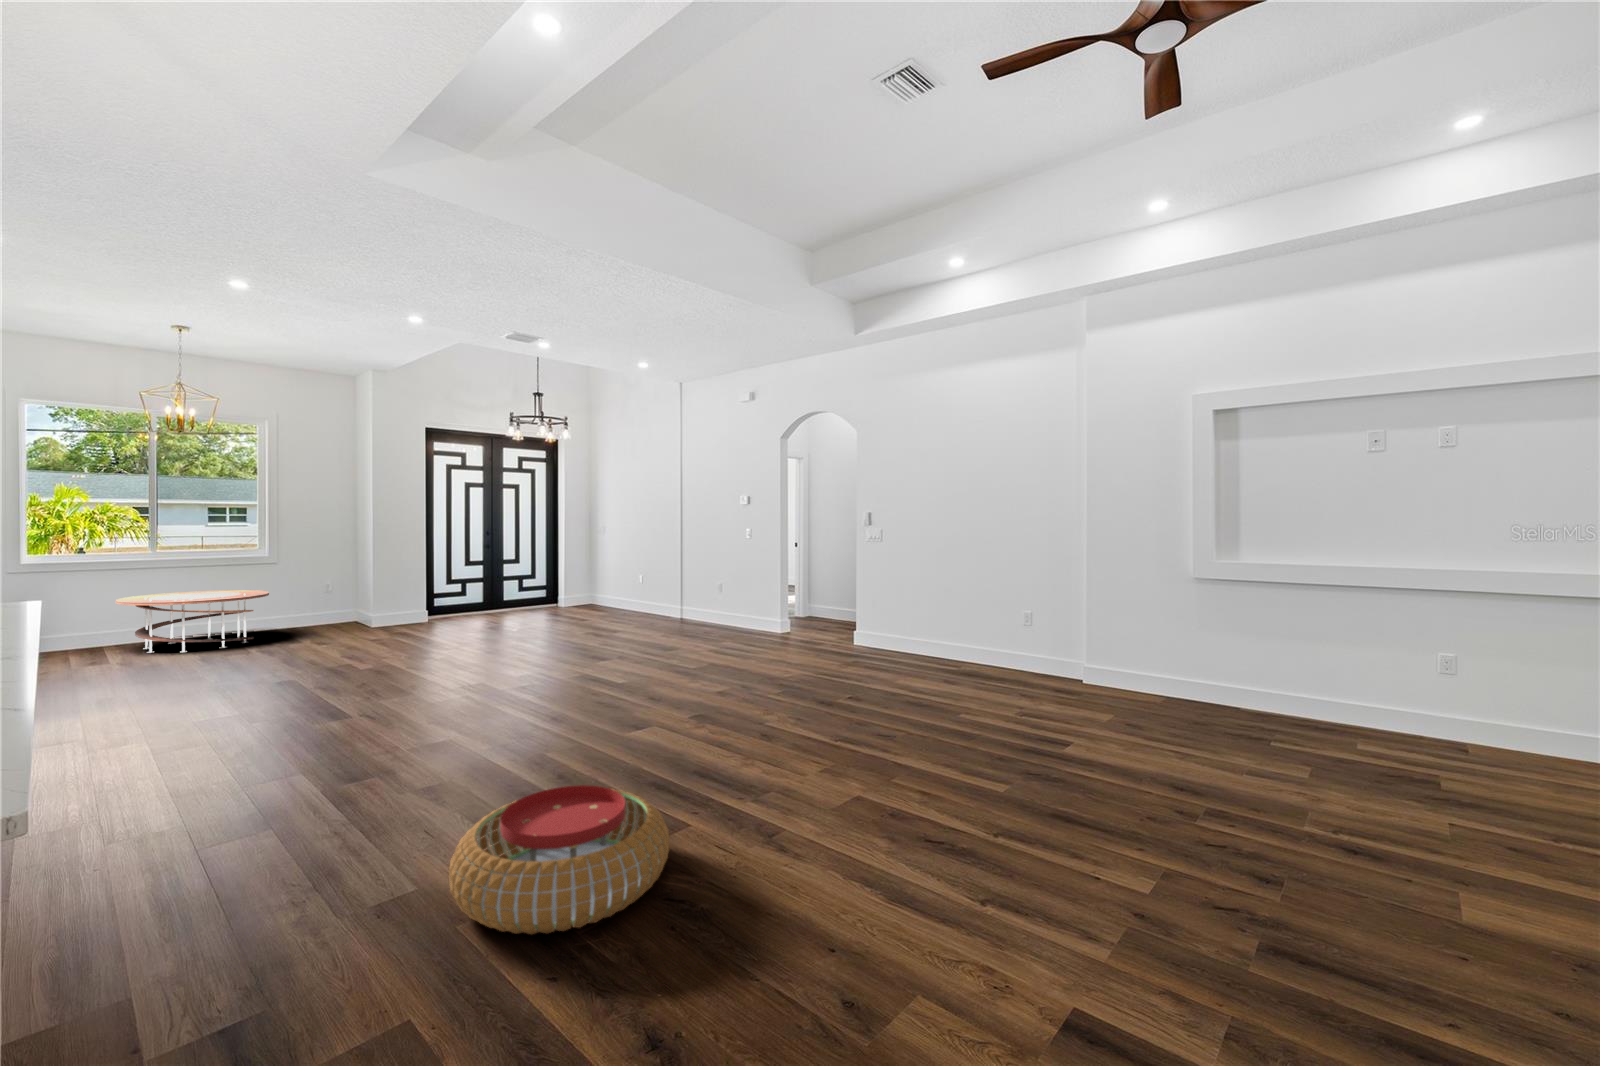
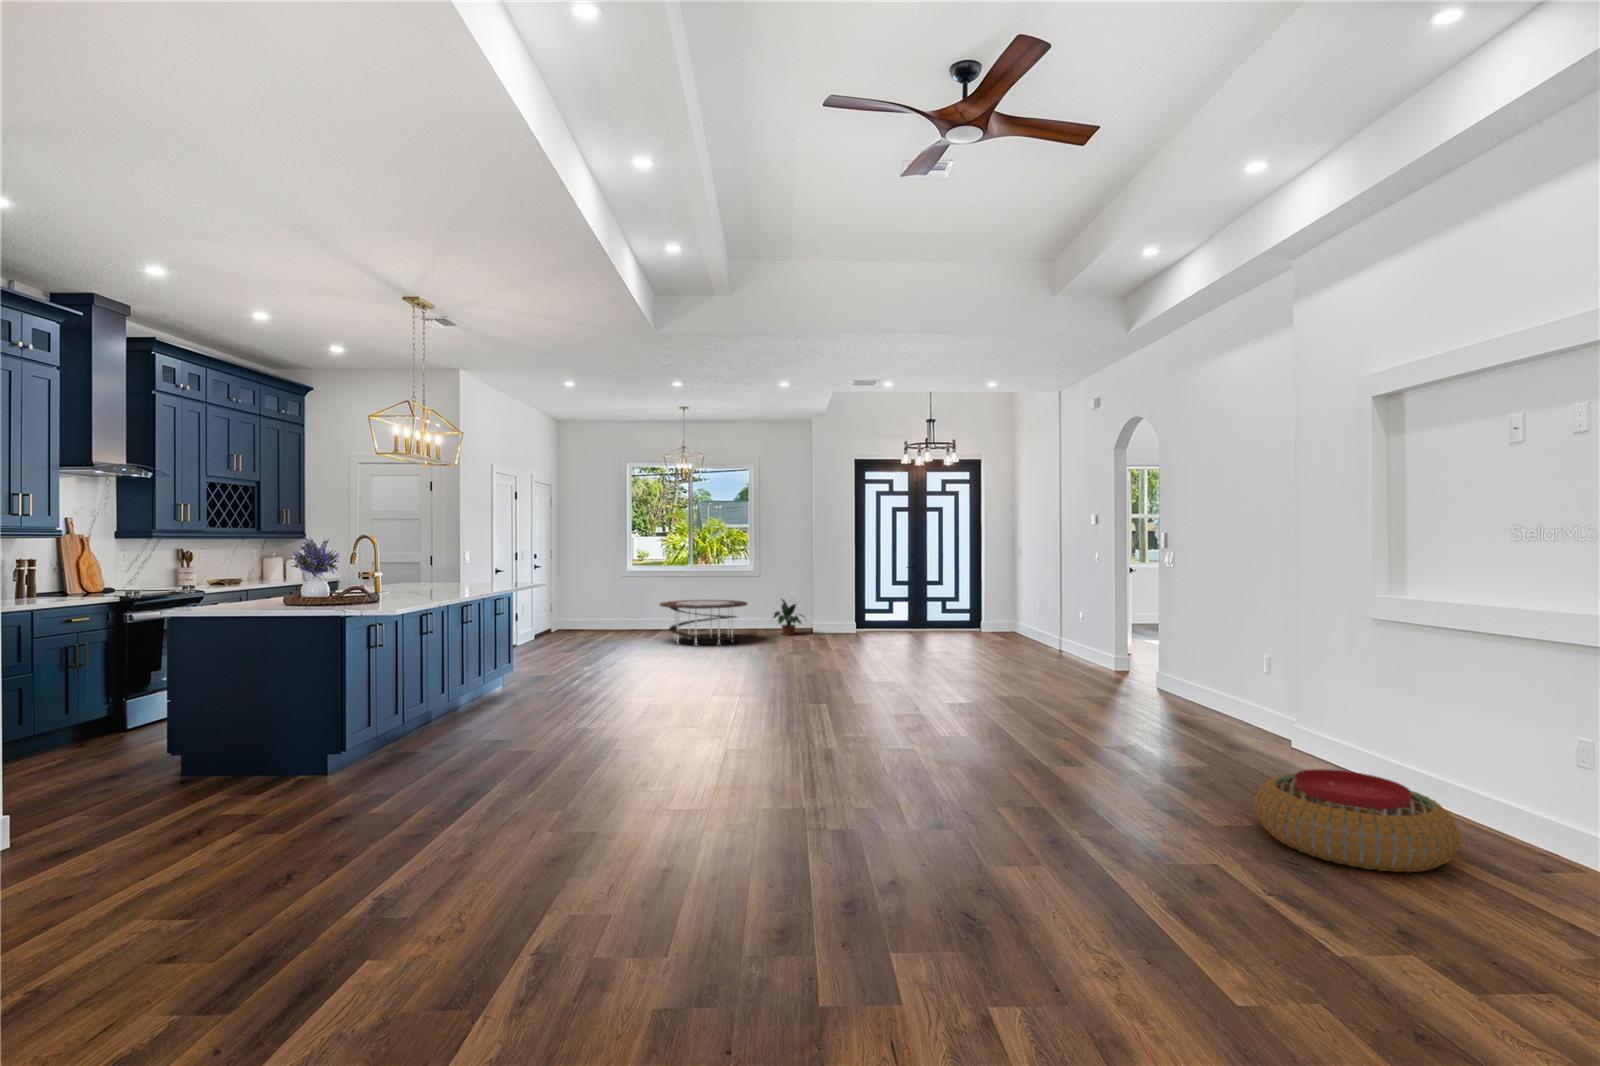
potted plant: none [304,584,356,628] -> present [774,599,802,635]
pouf: present [449,785,669,934] -> present [1255,769,1460,872]

